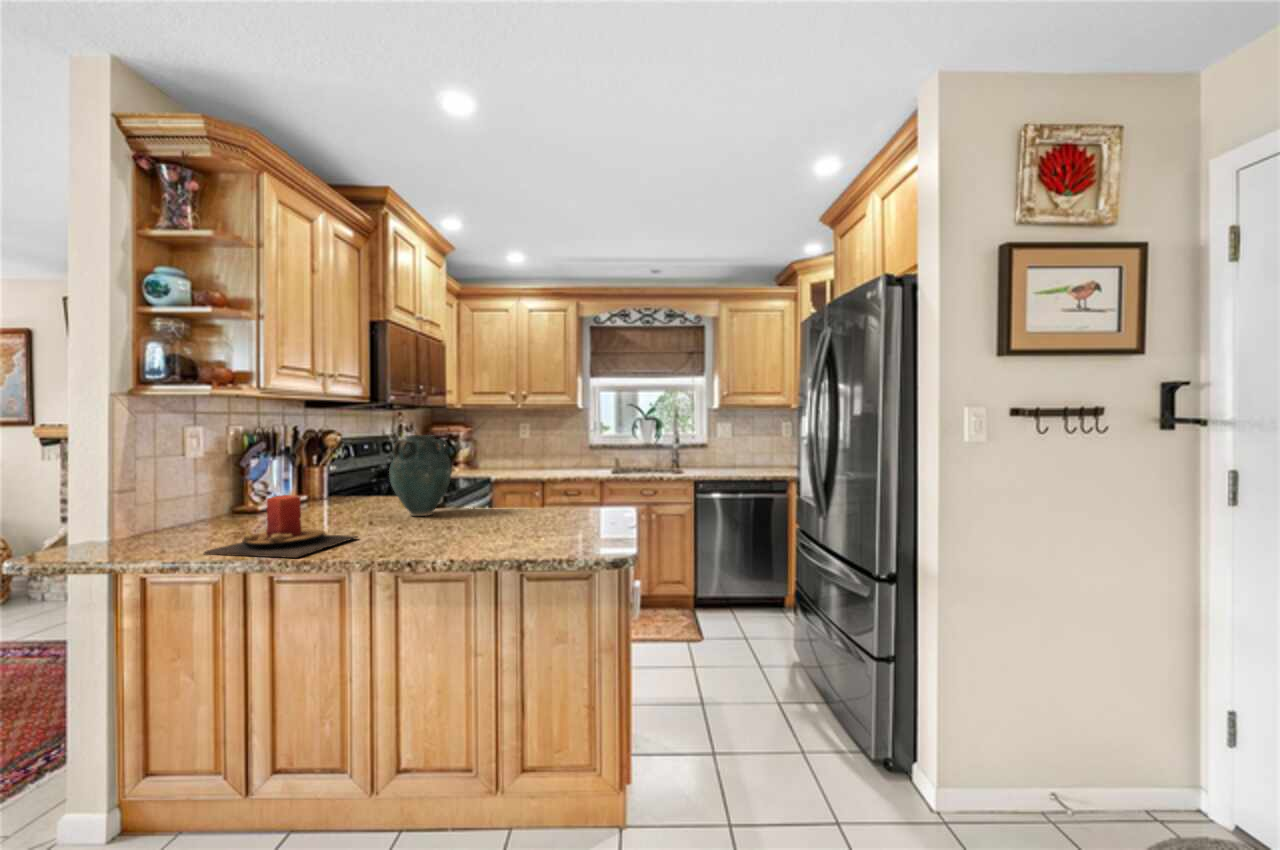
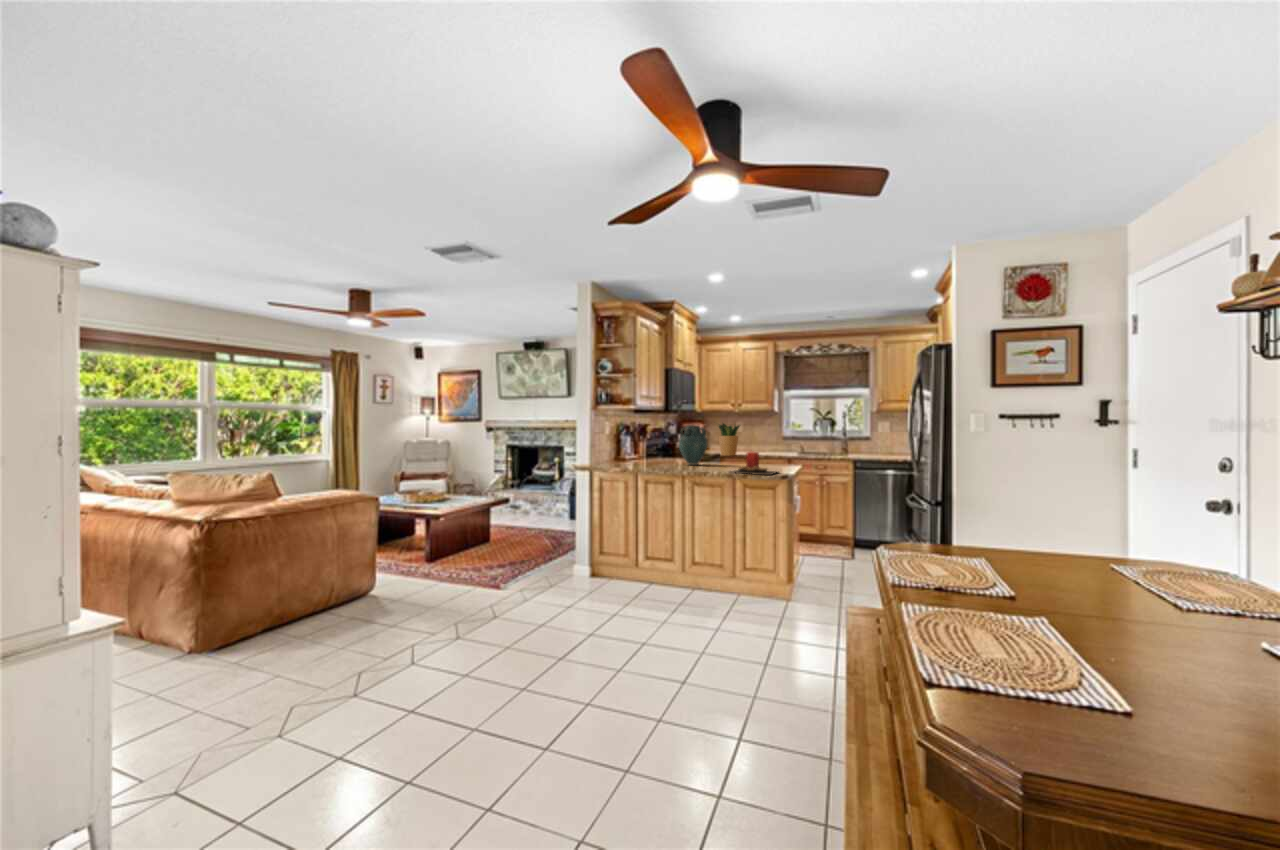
potted plant: none [481,424,526,478] -> present [719,423,740,456]
candle: present [204,495,357,558] -> present [730,452,779,475]

